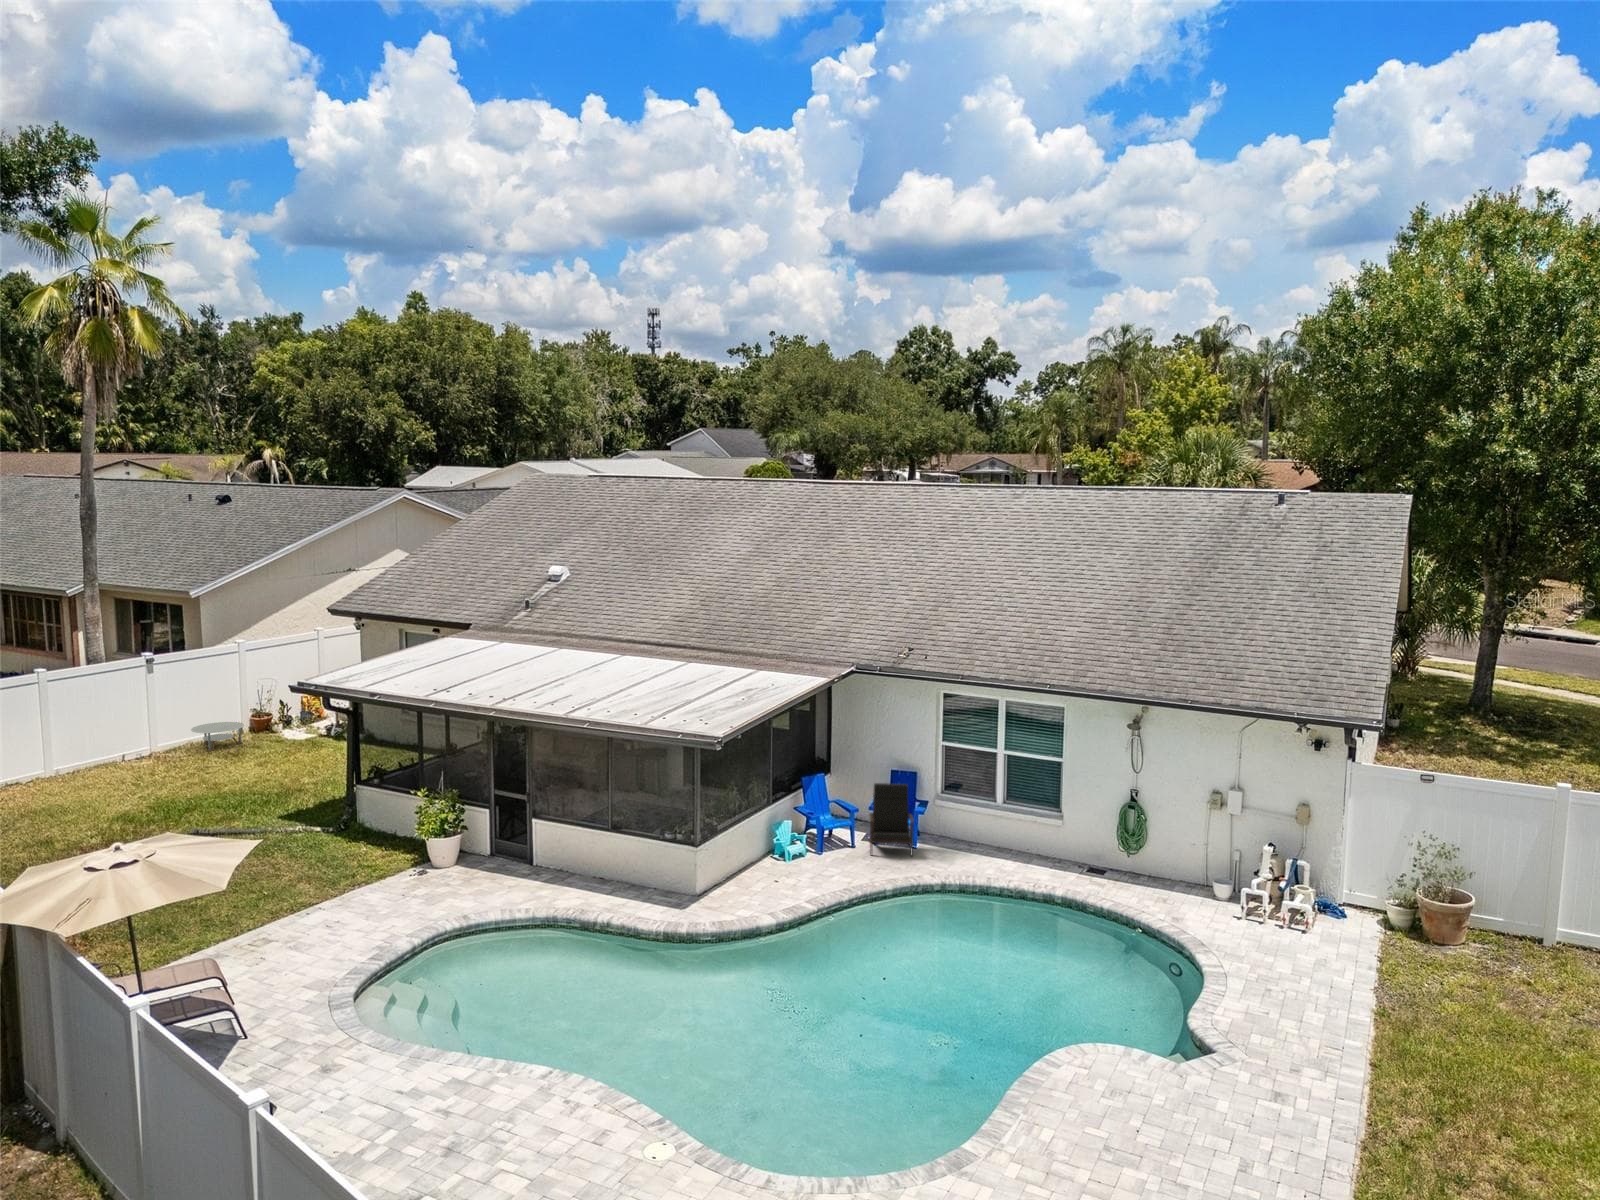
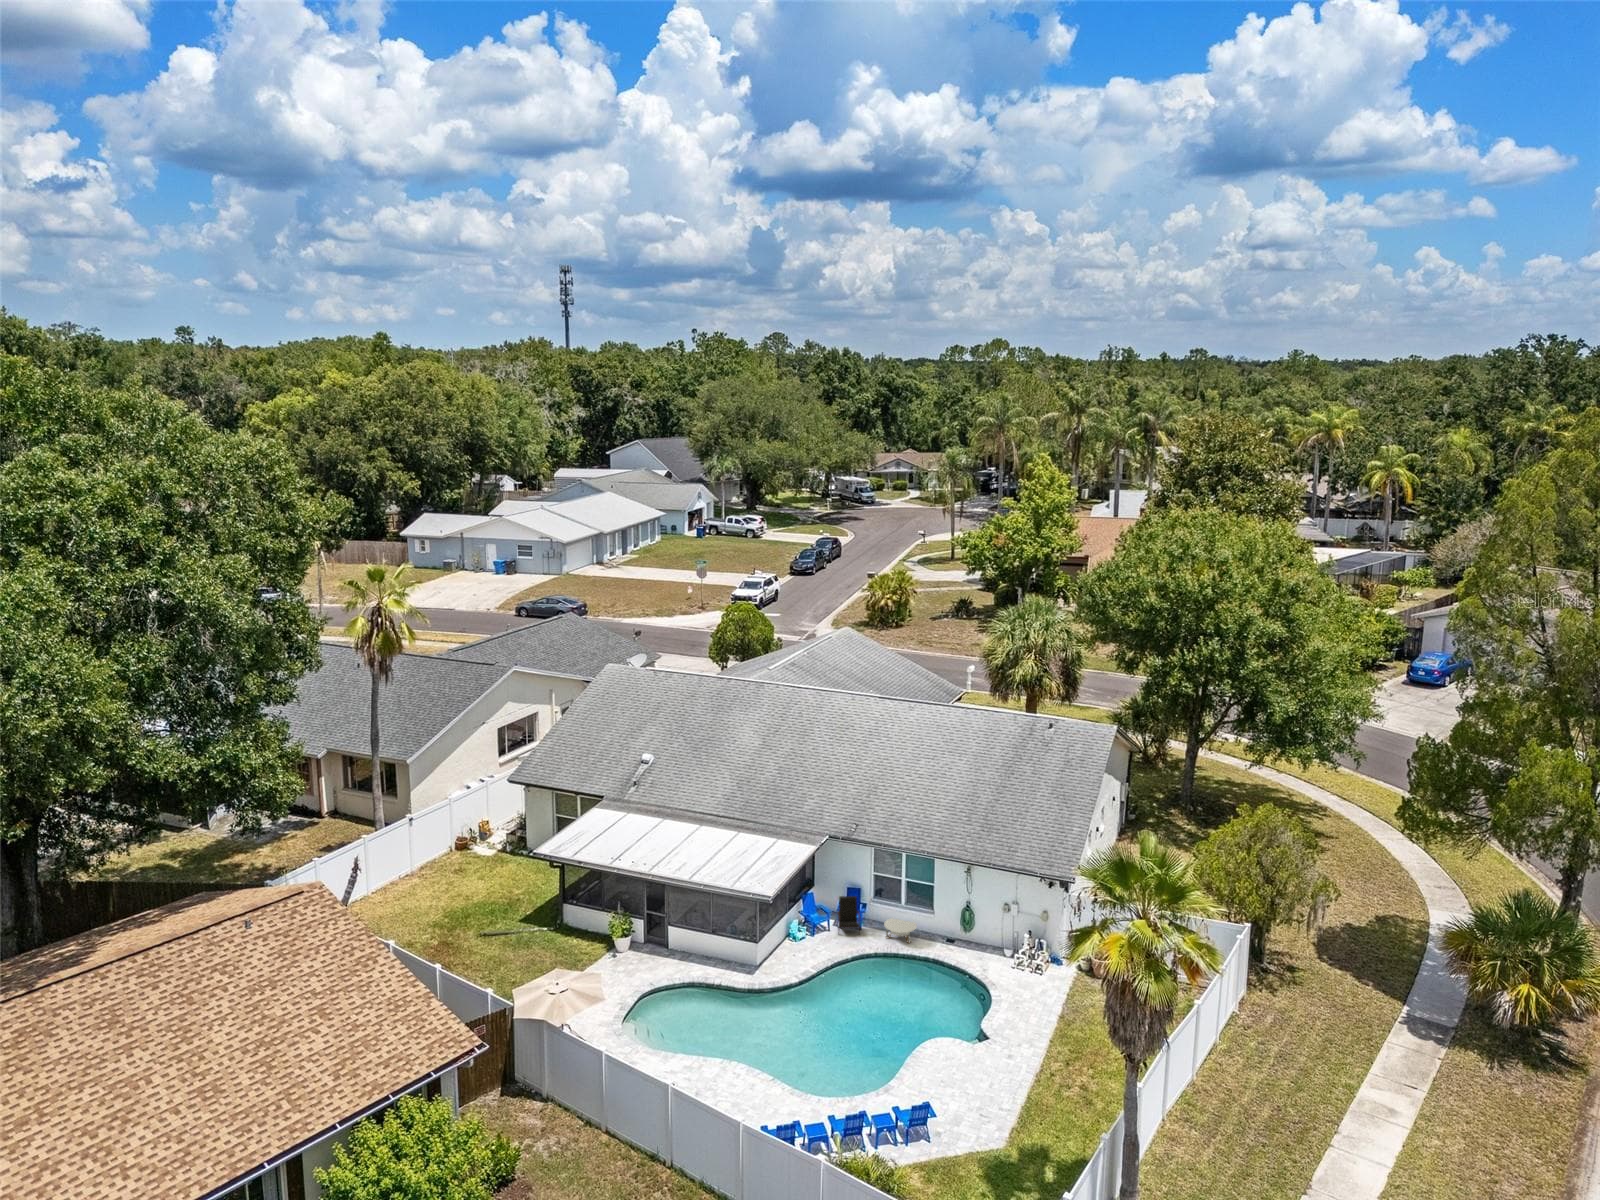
round table: present [191,722,244,751] -> present [884,918,917,943]

